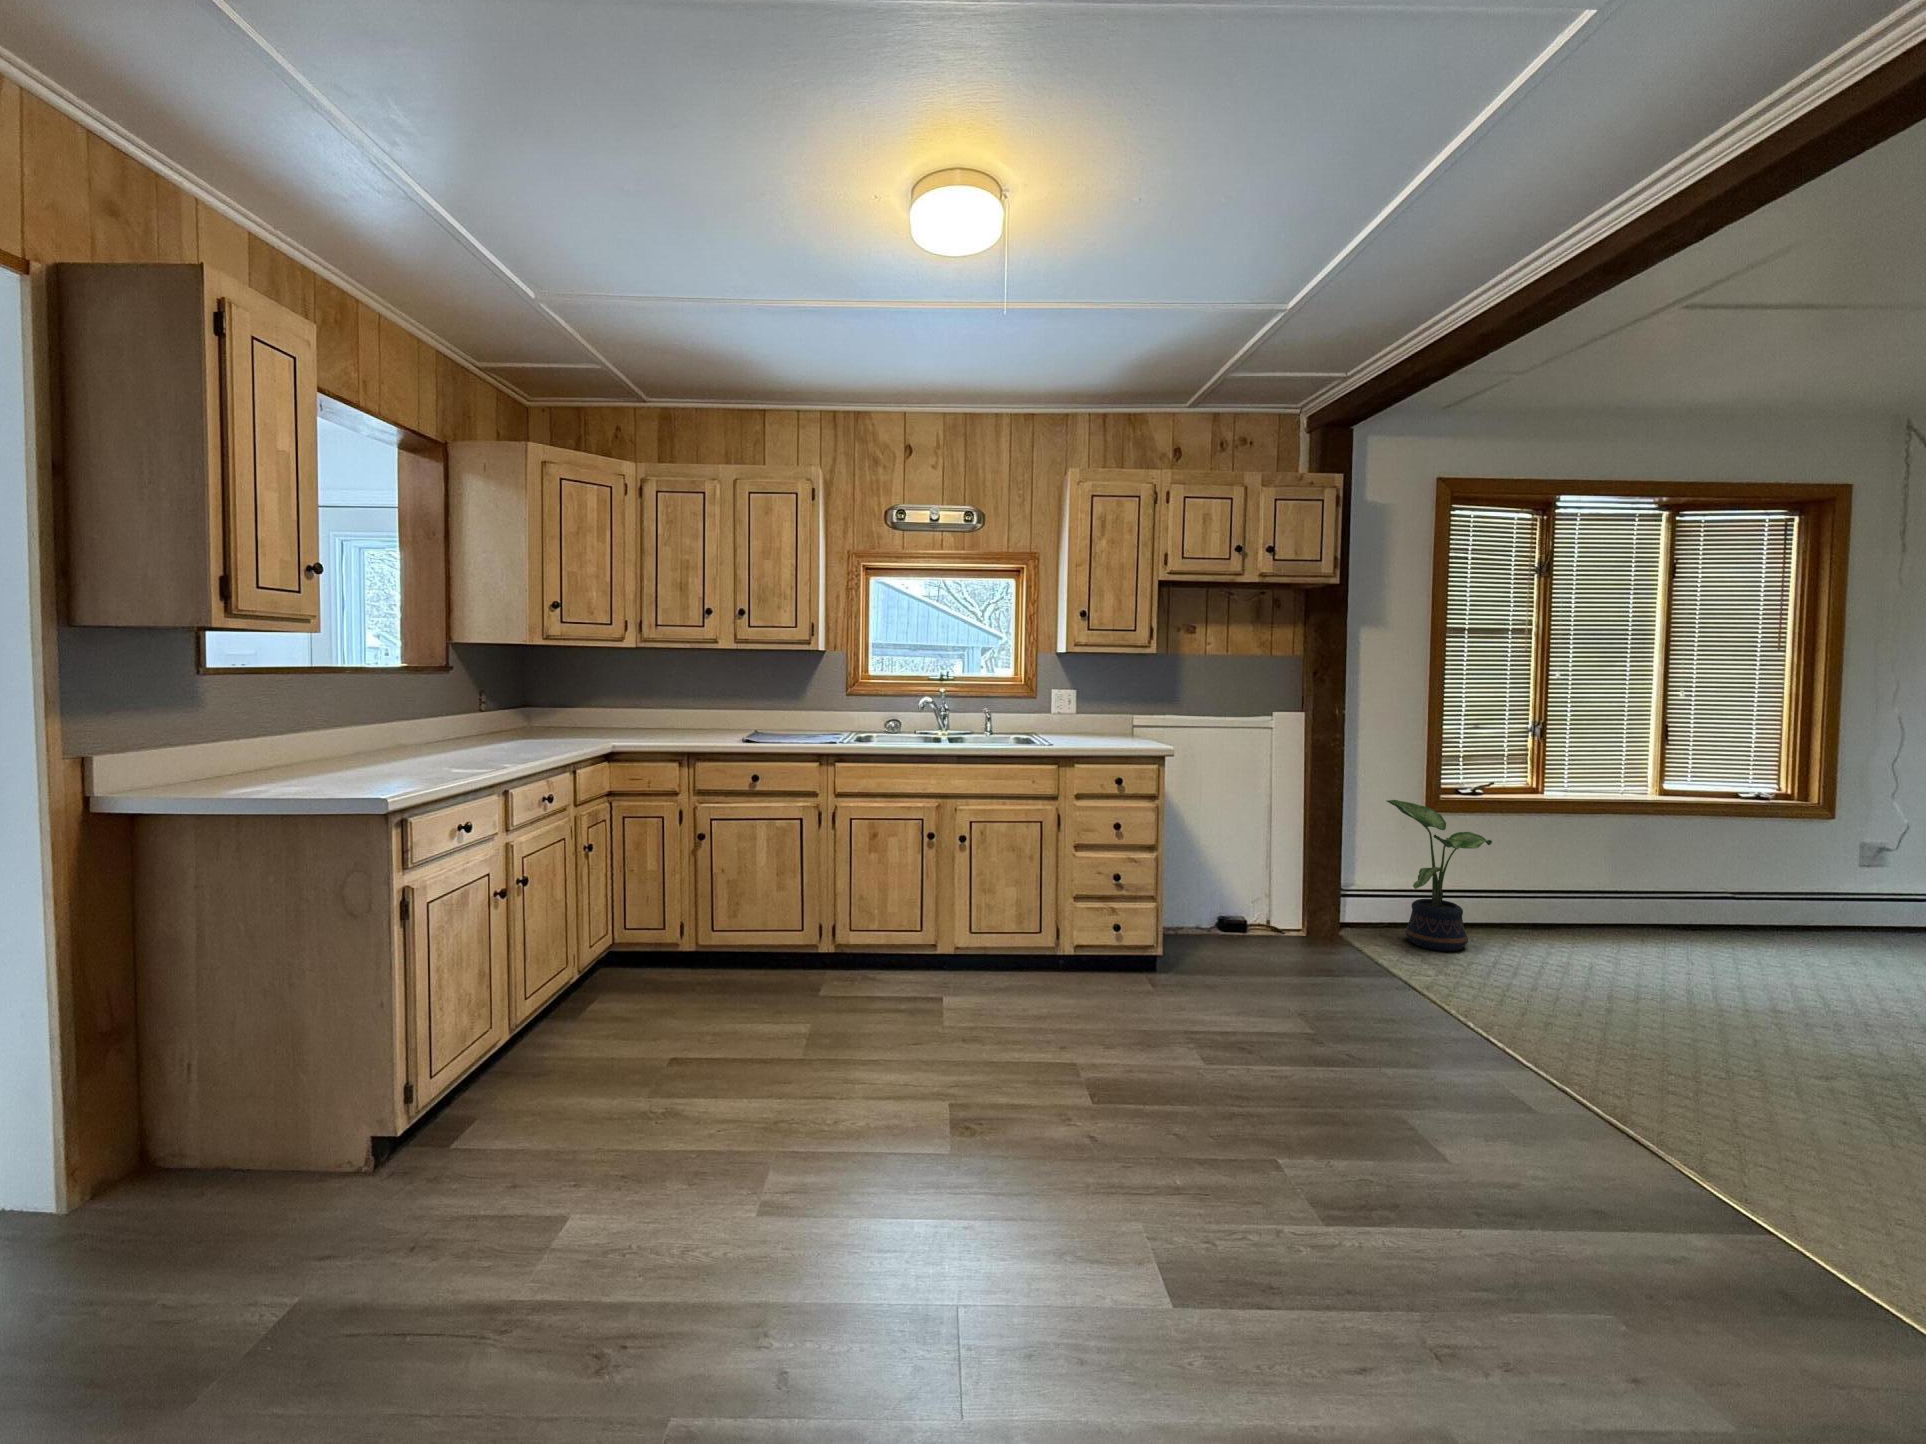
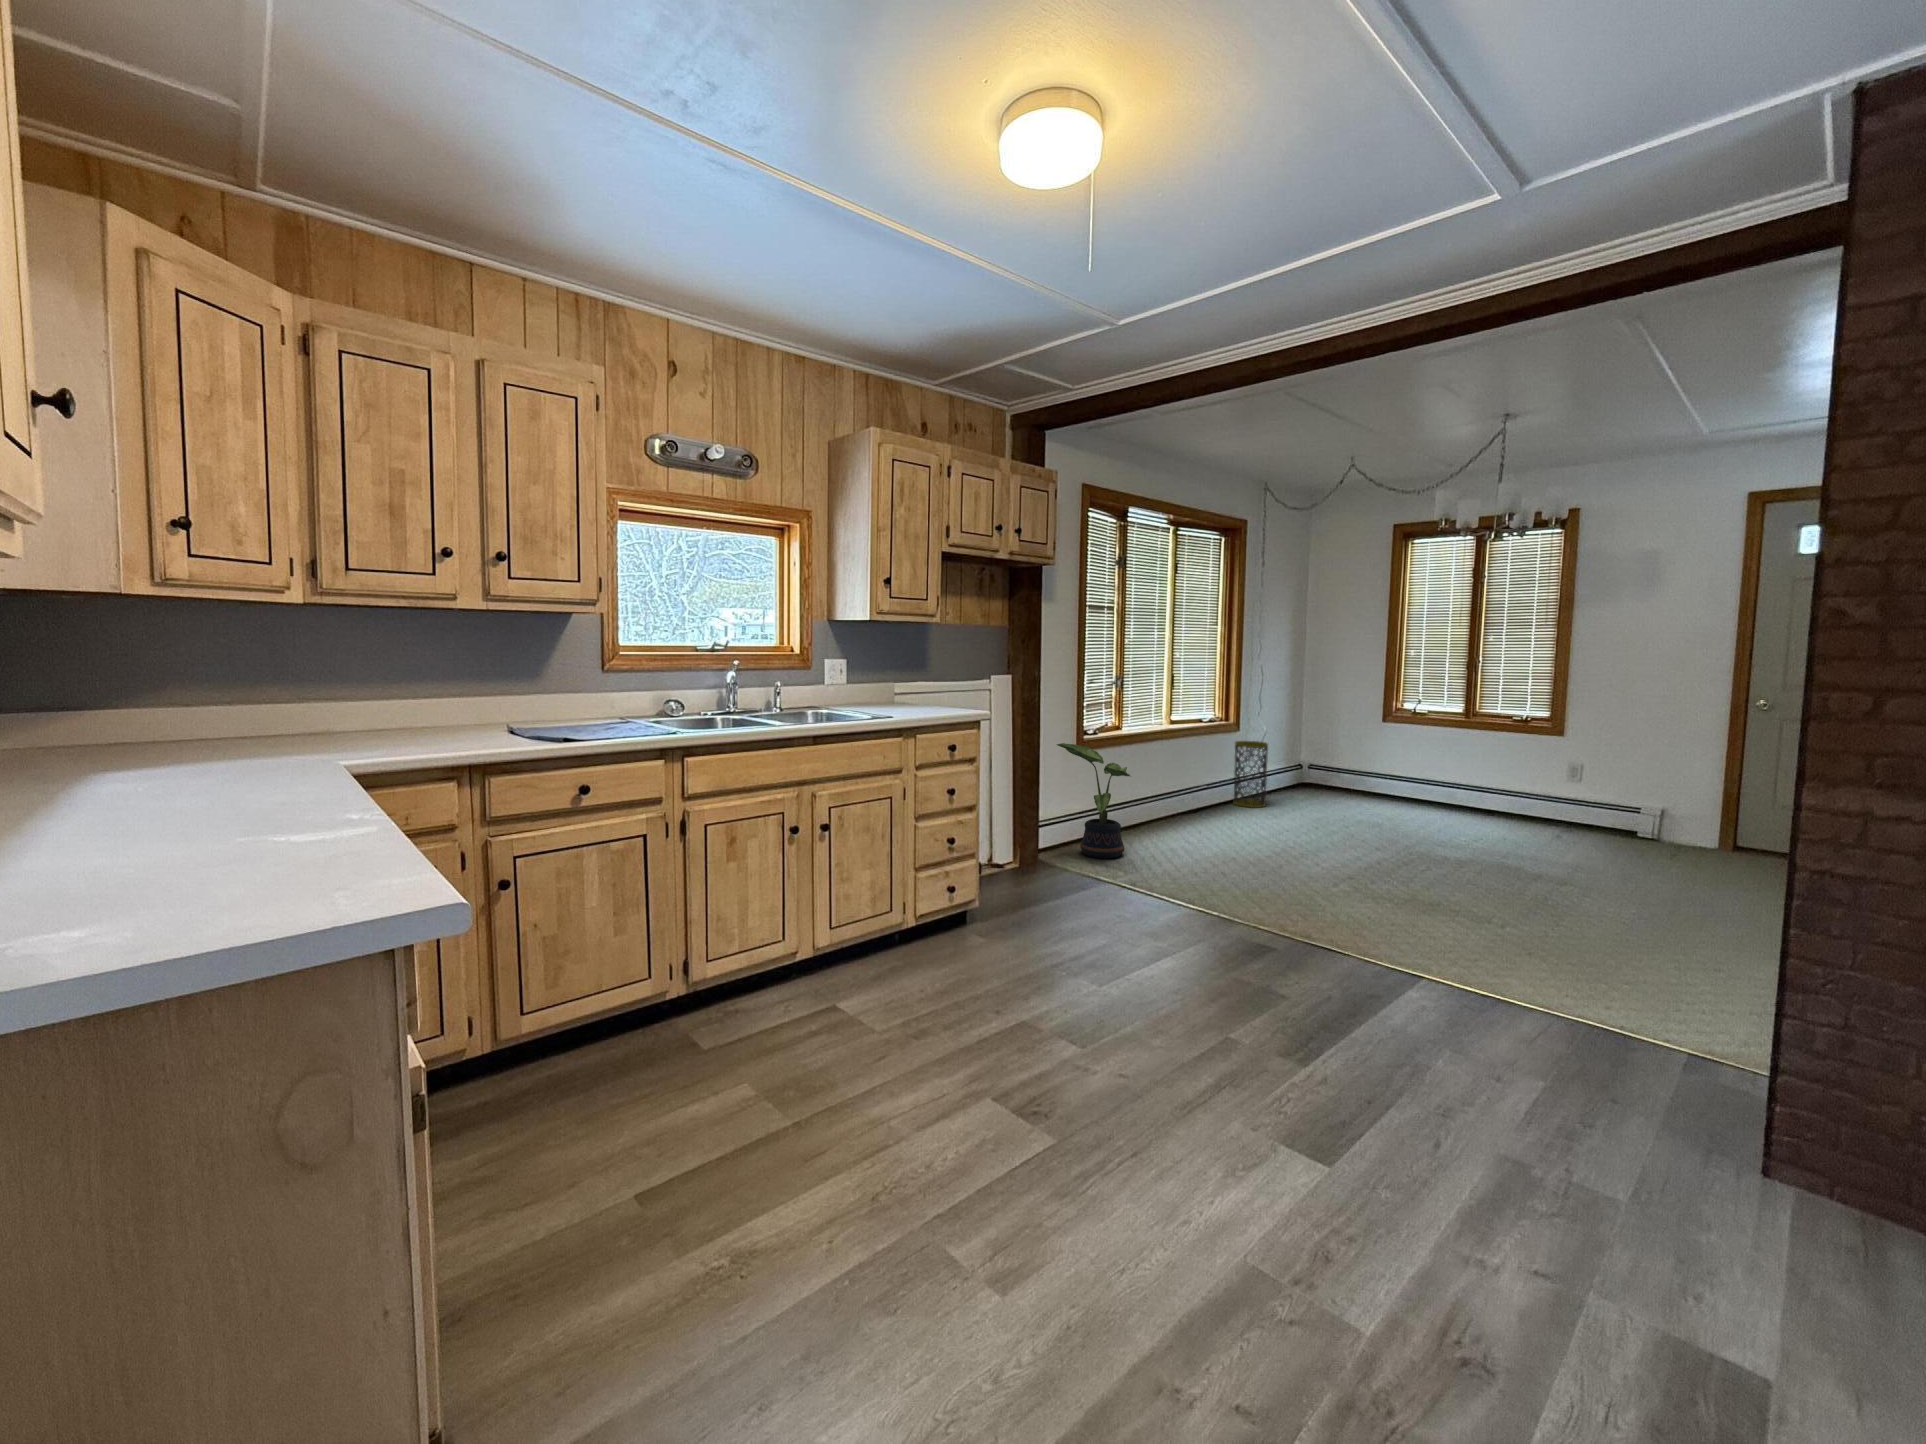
trash can: none [1804,834,1877,944] -> present [1234,741,1268,808]

